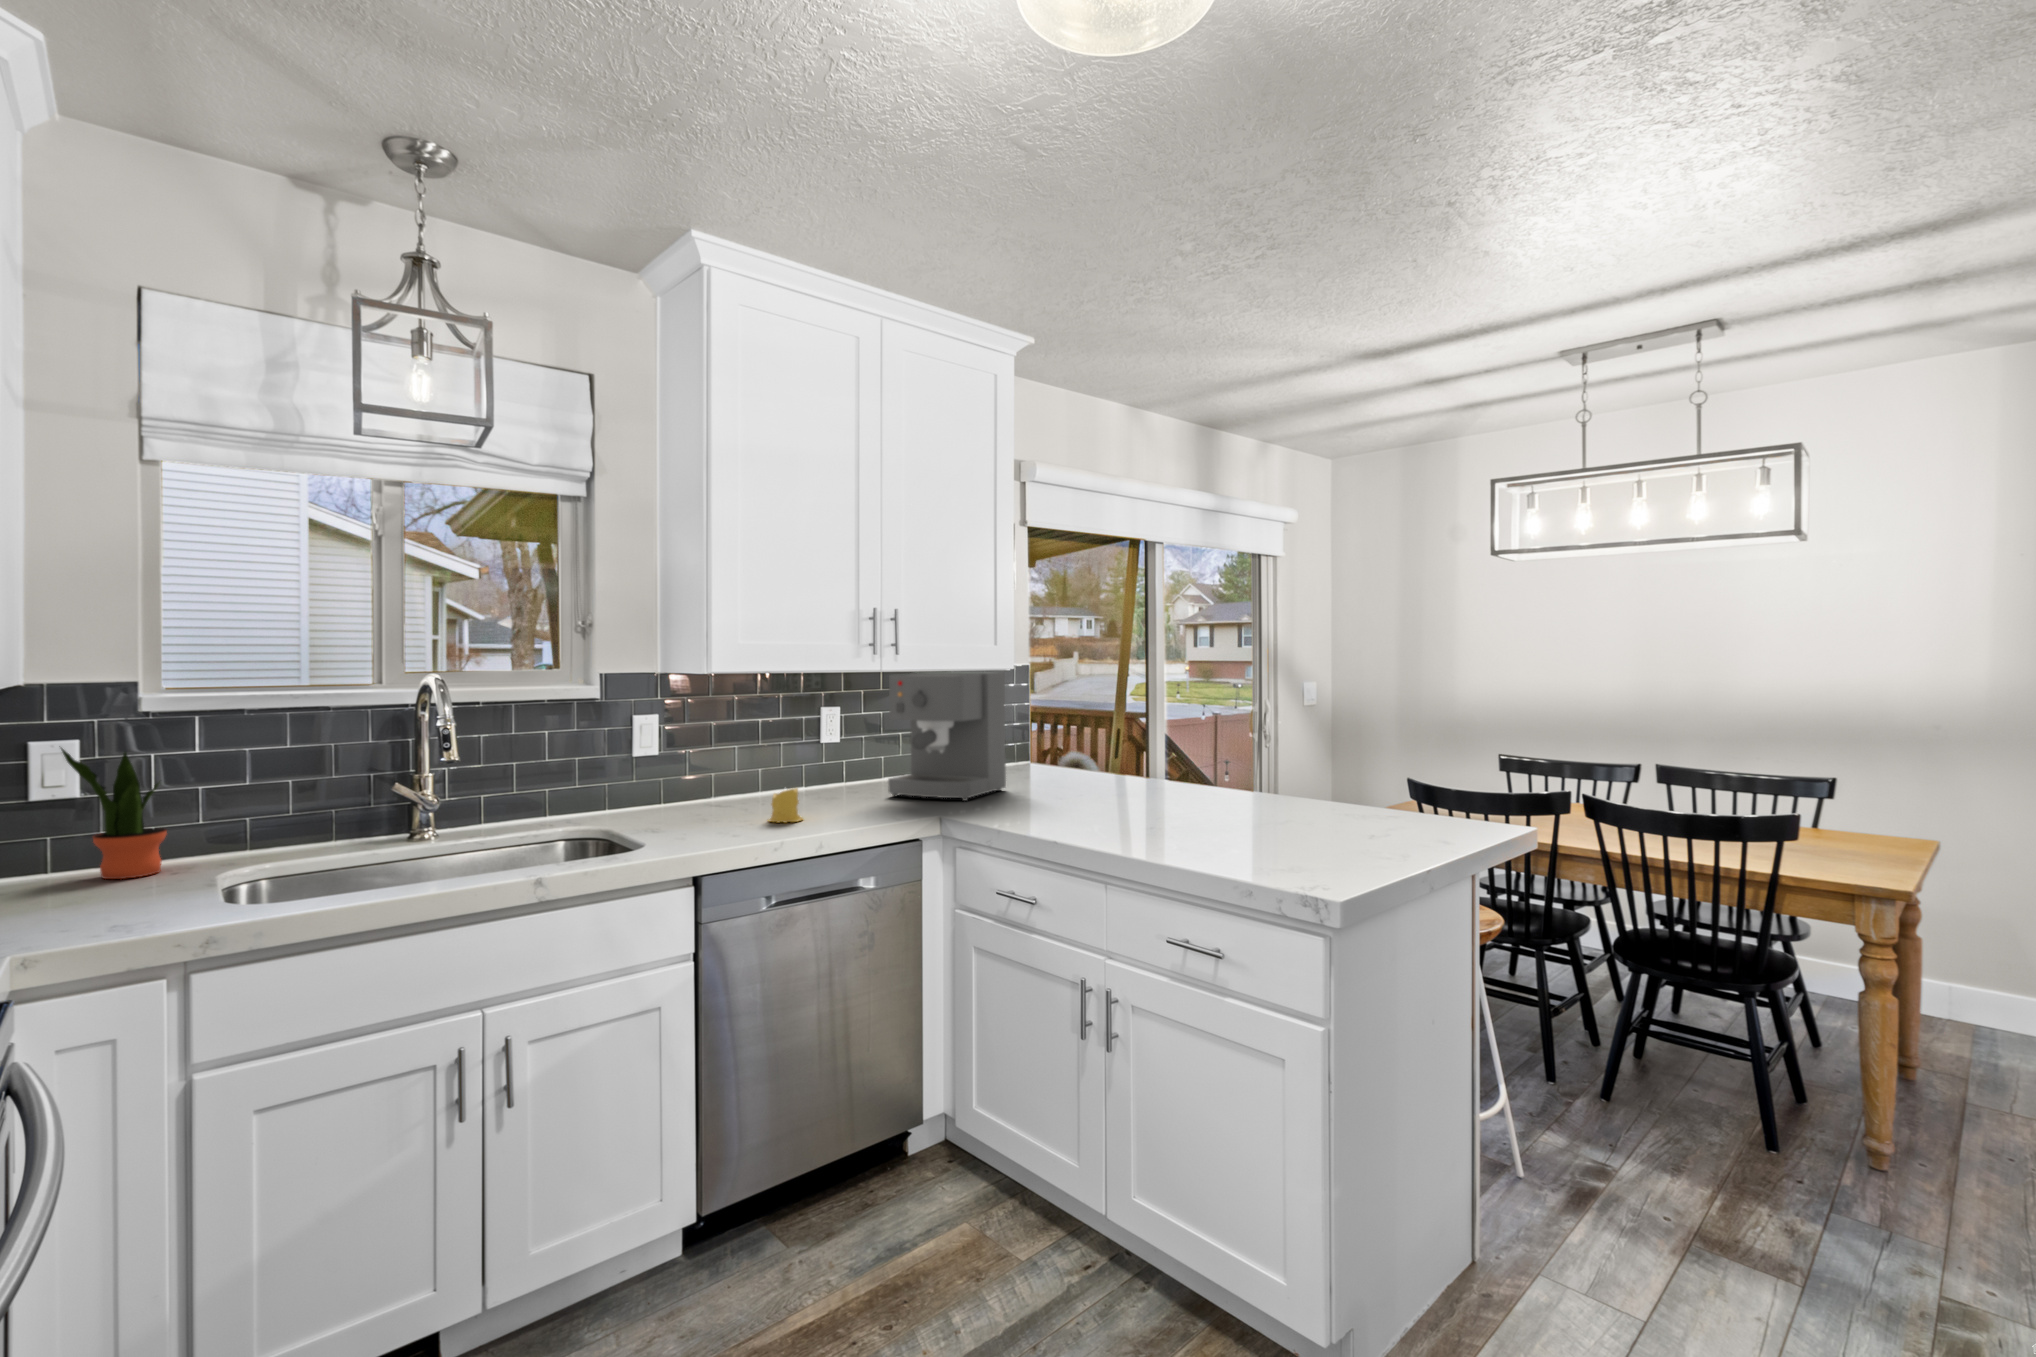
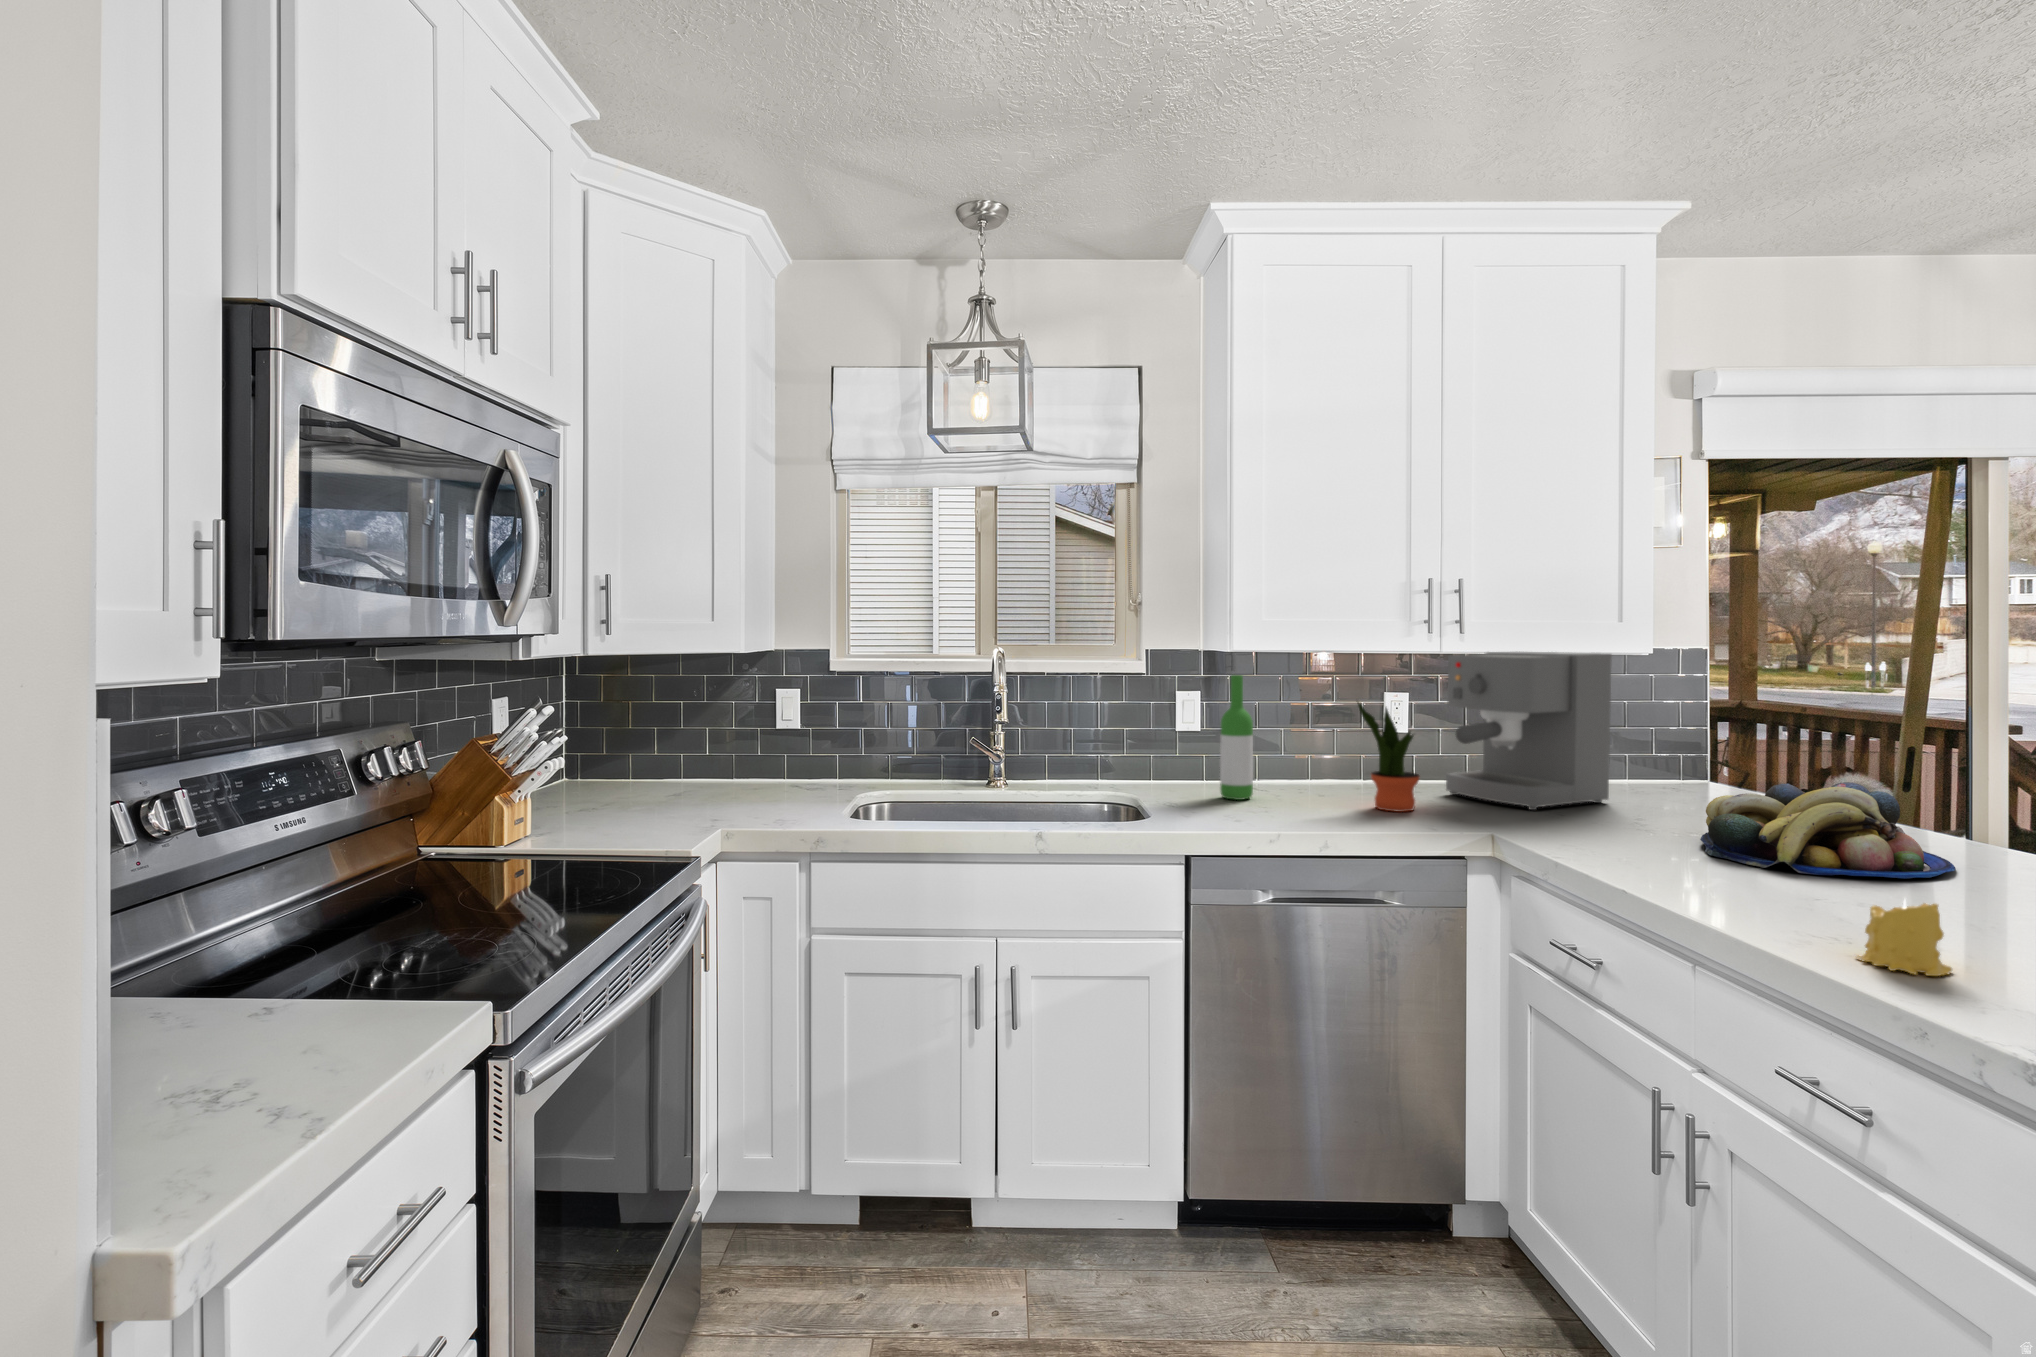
wine bottle: none [700,697,733,822] -> present [1220,675,1253,800]
potted plant: present [61,748,167,879] -> present [1358,702,1419,812]
fruit bowl: none [1091,756,1230,819] -> present [1700,782,1956,878]
candle: present [769,788,803,823] -> present [1856,900,1952,976]

